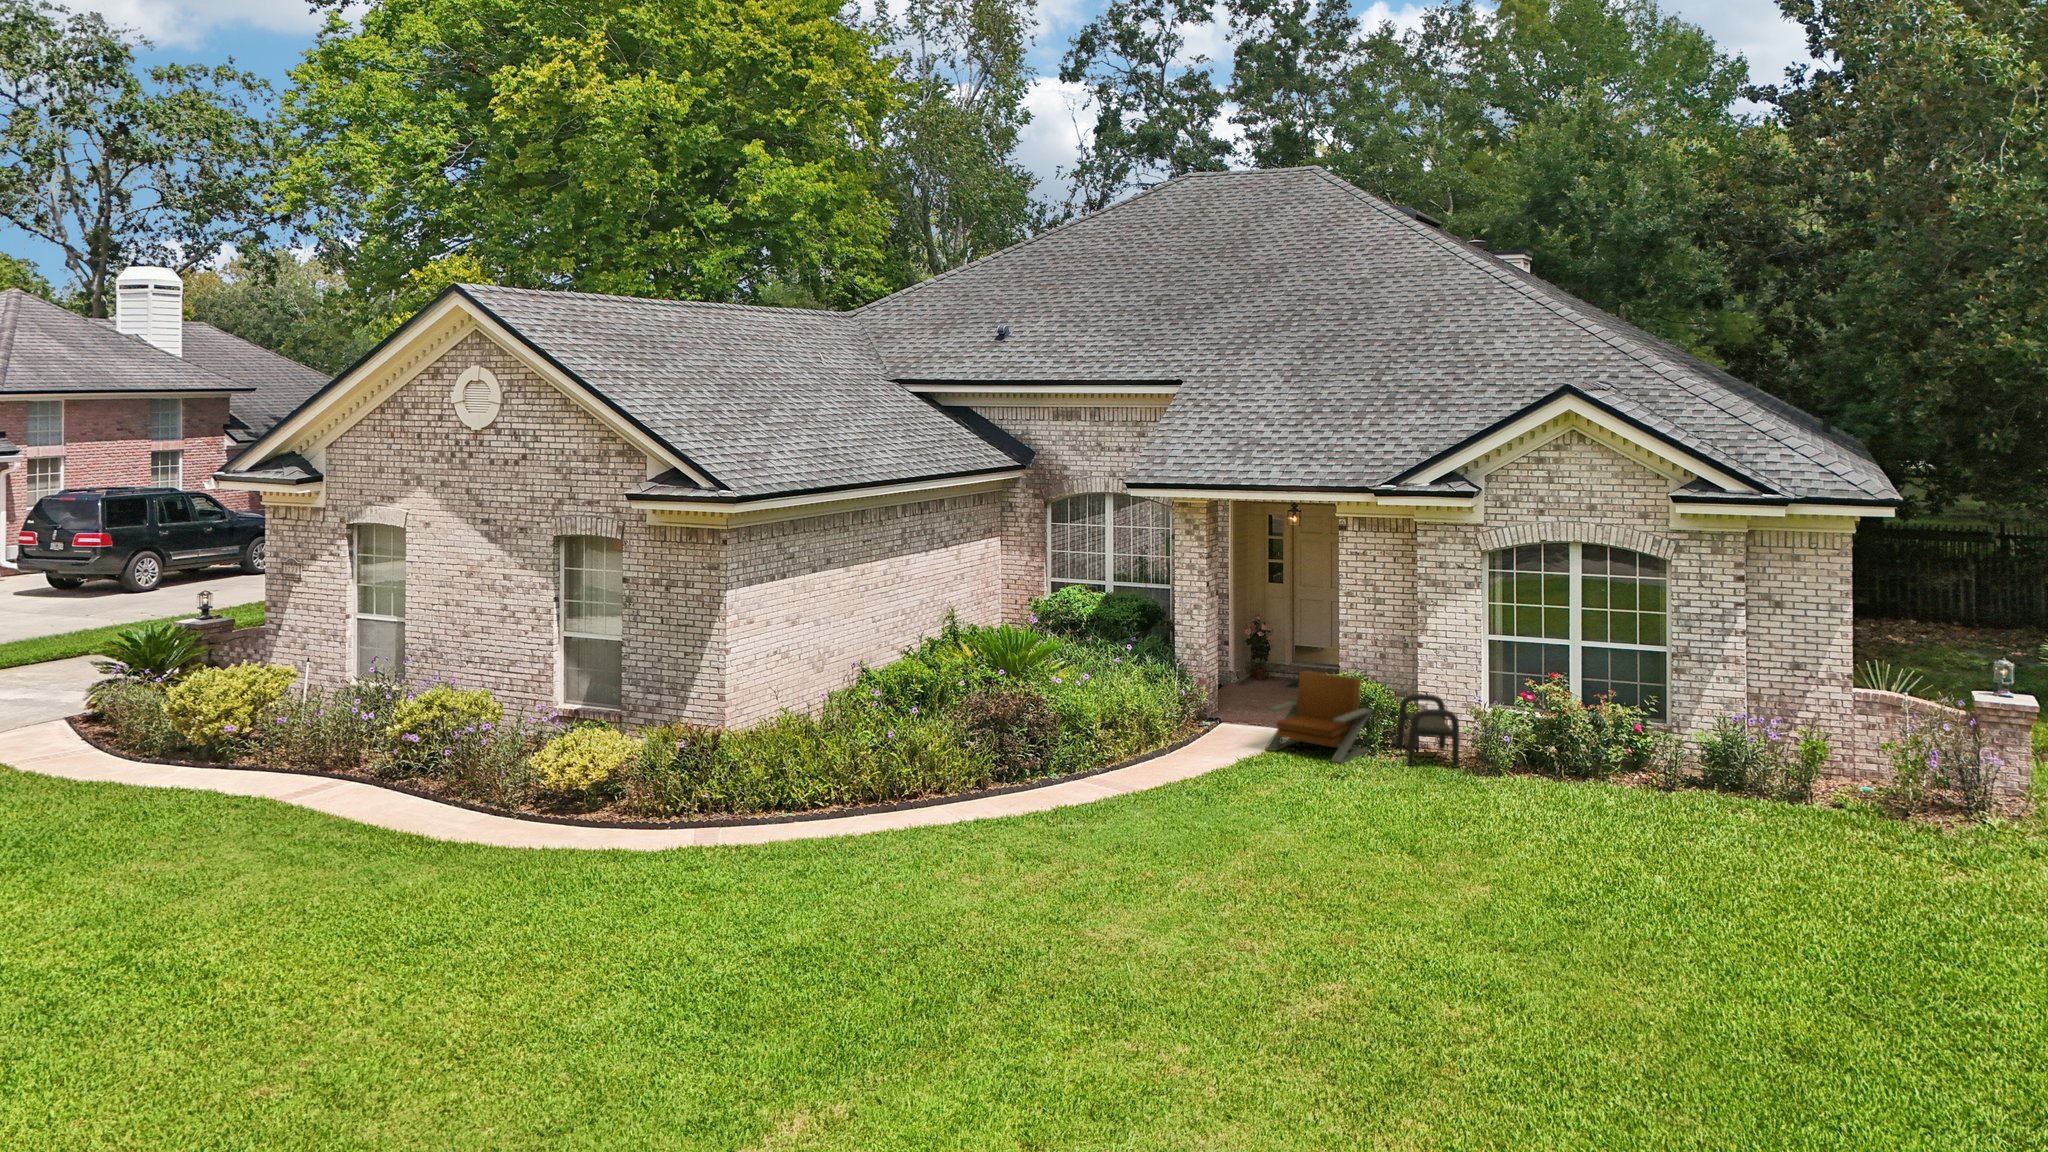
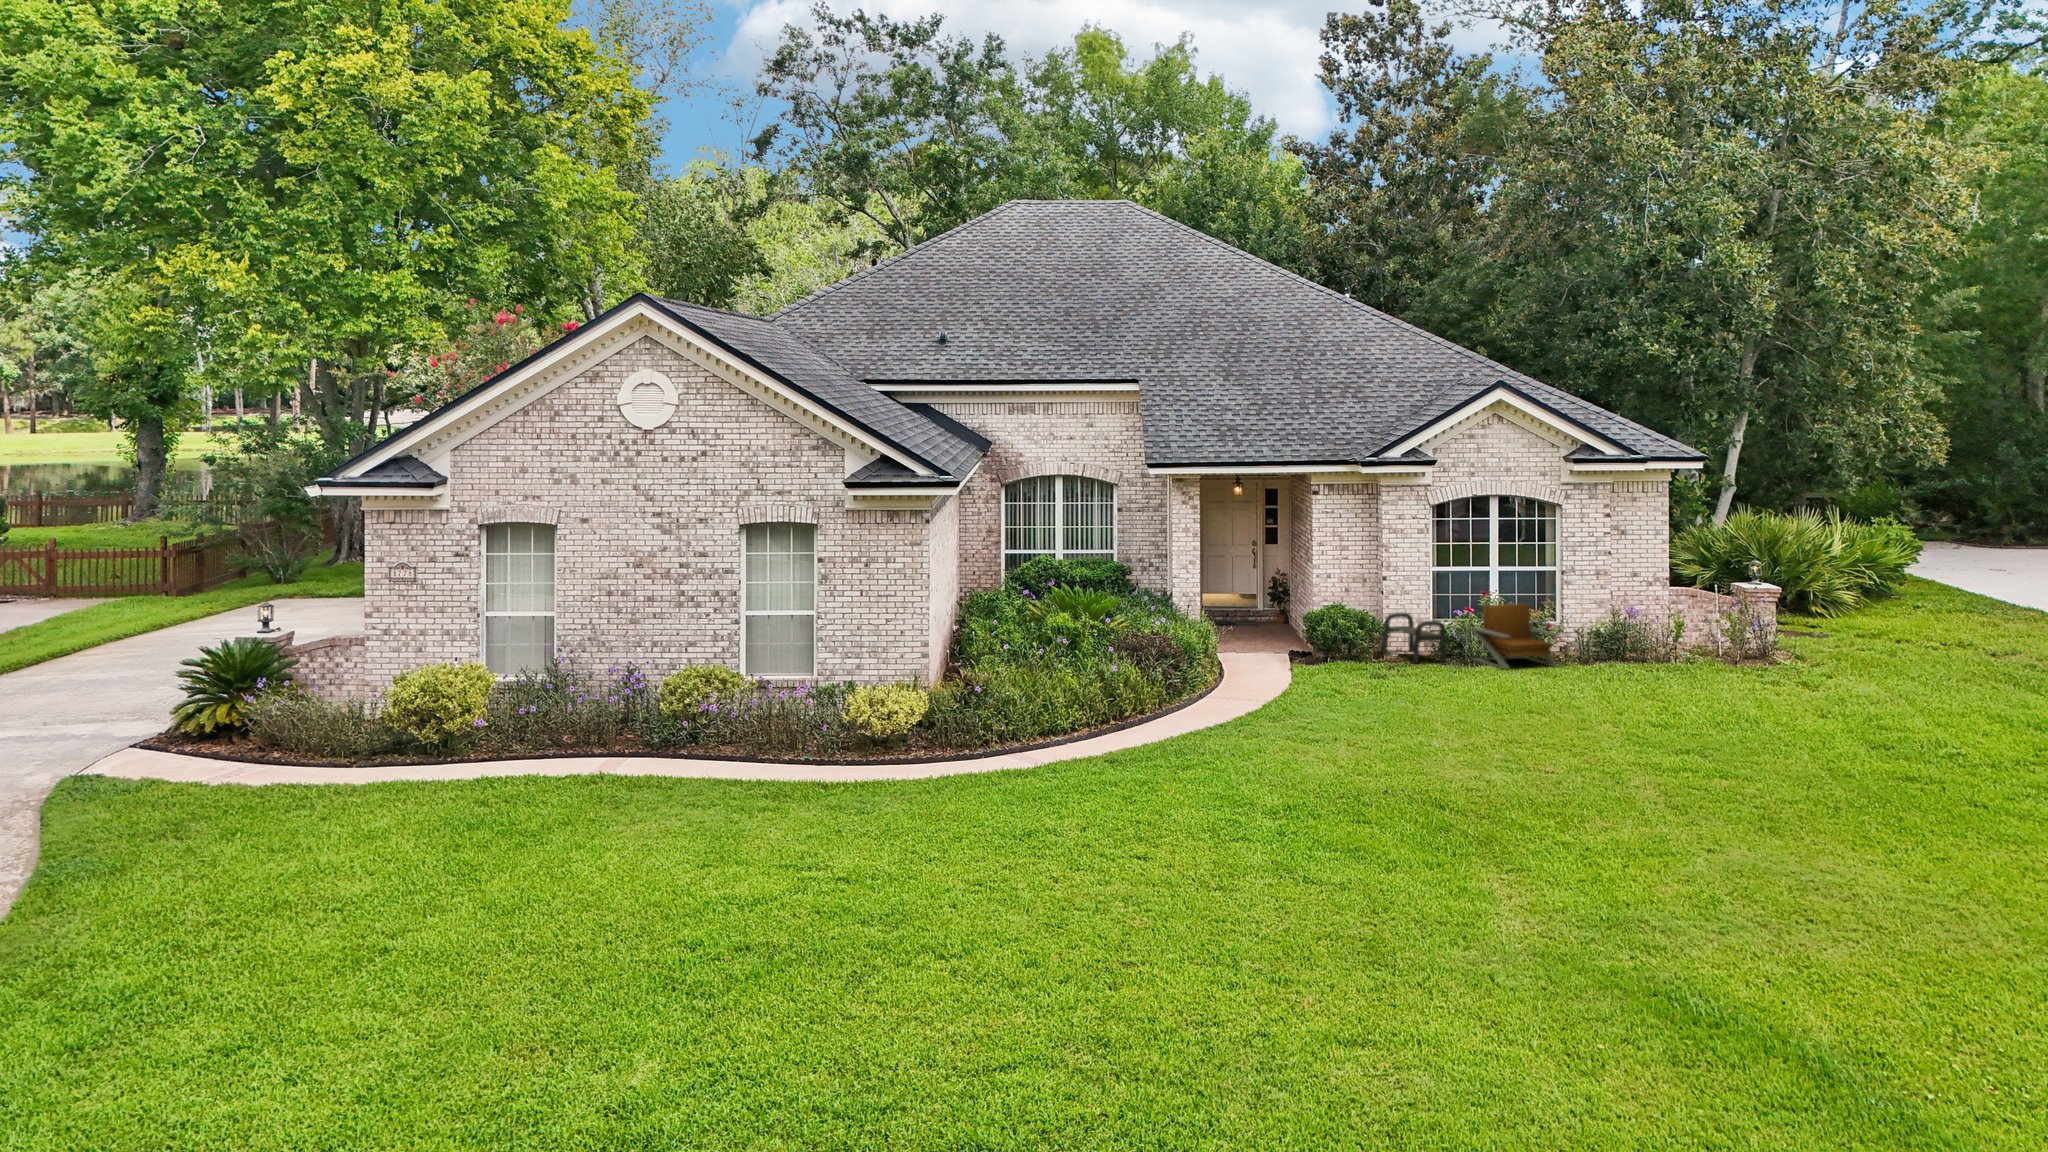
lounge chair: present [1266,671,1372,763] -> present [1473,604,1559,669]

